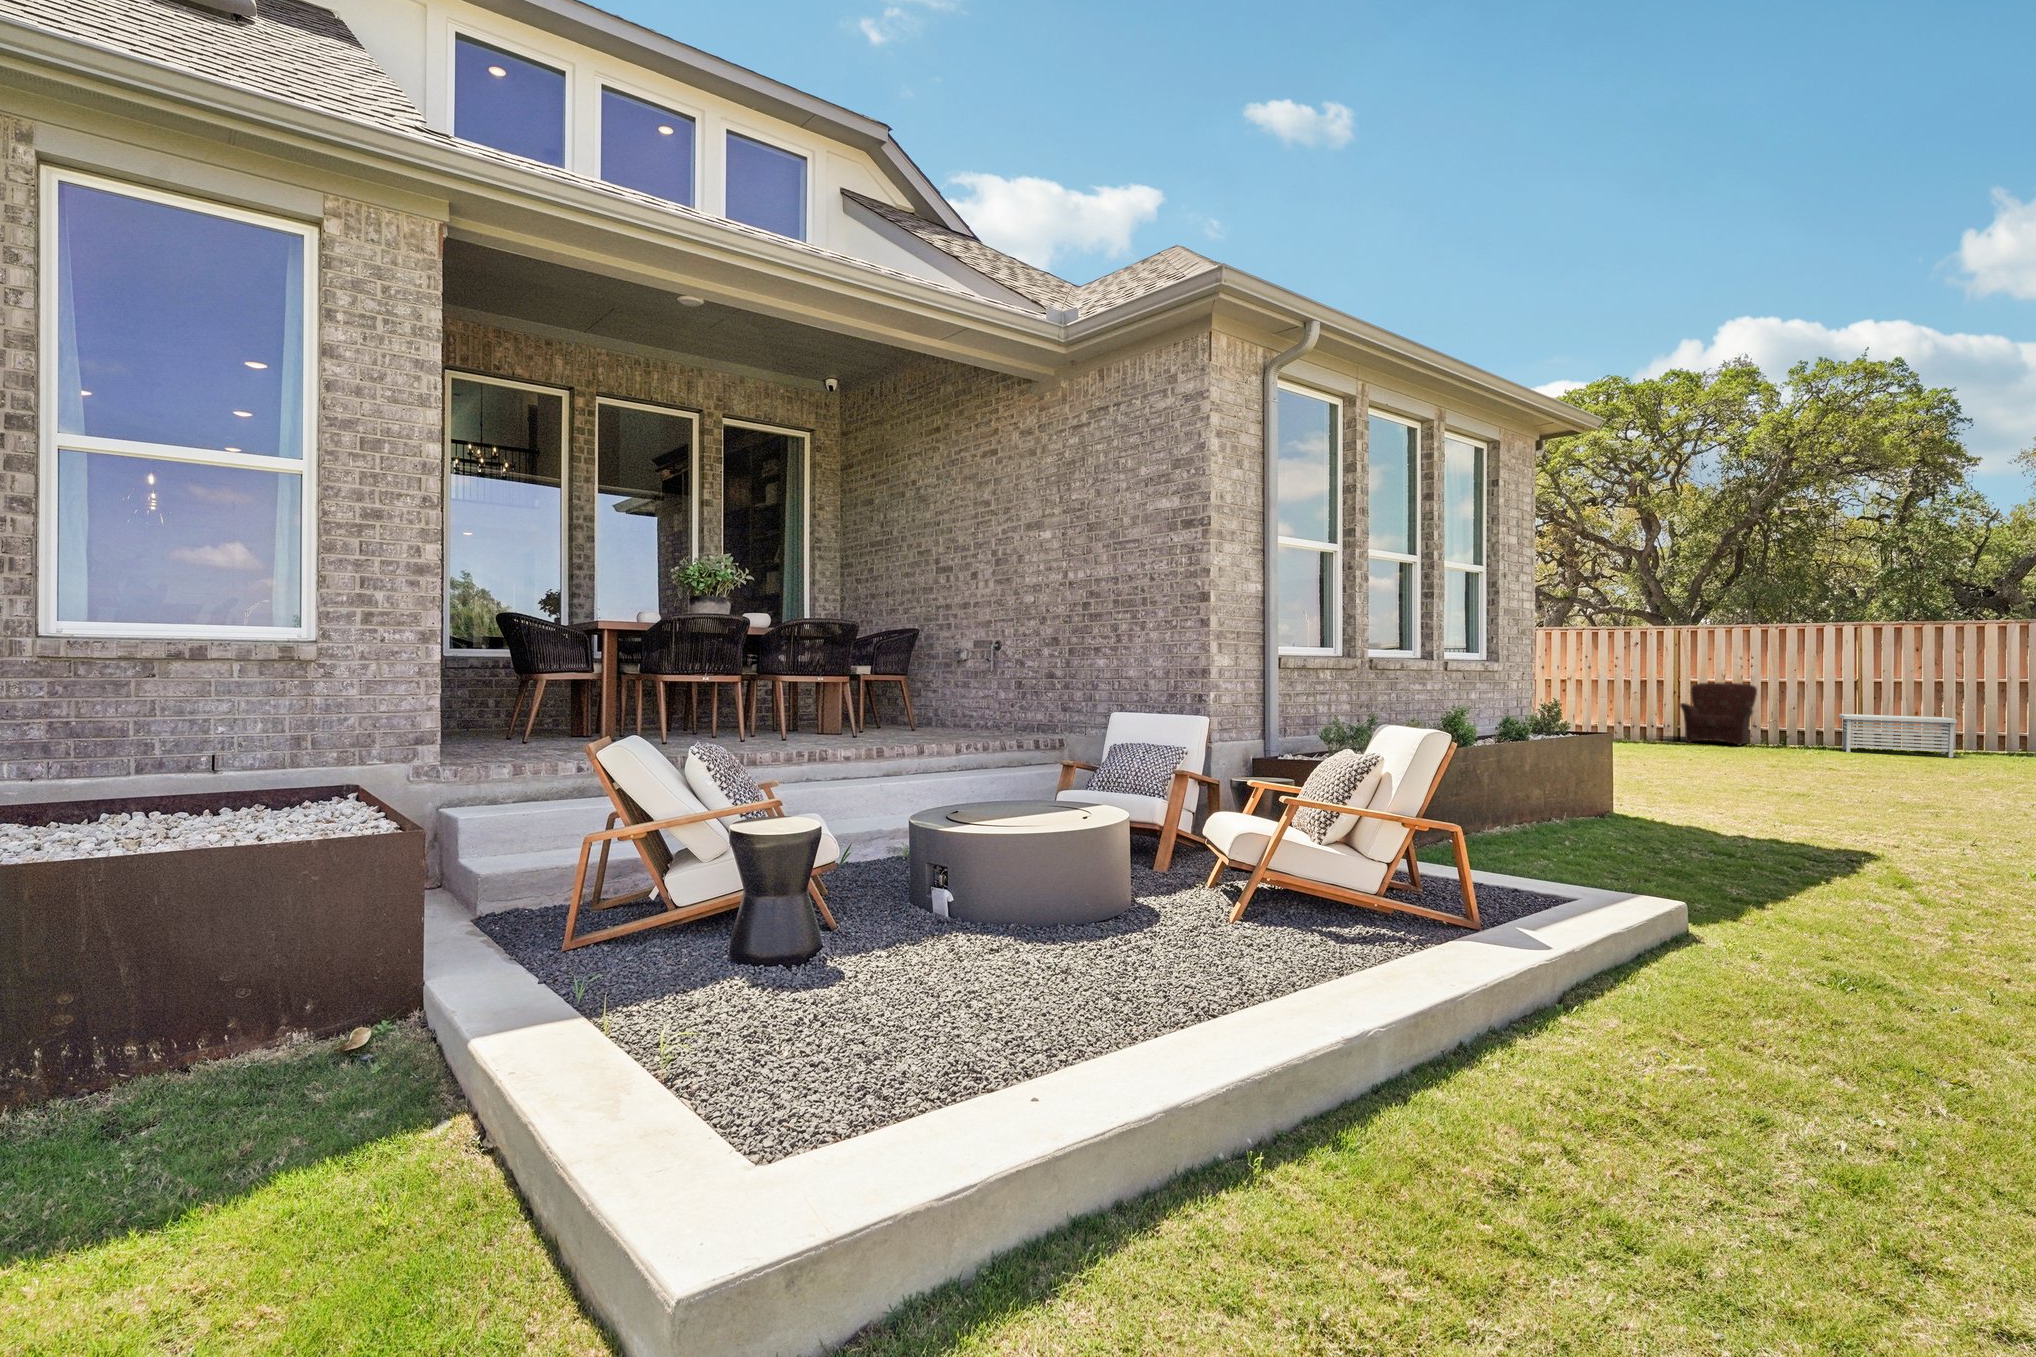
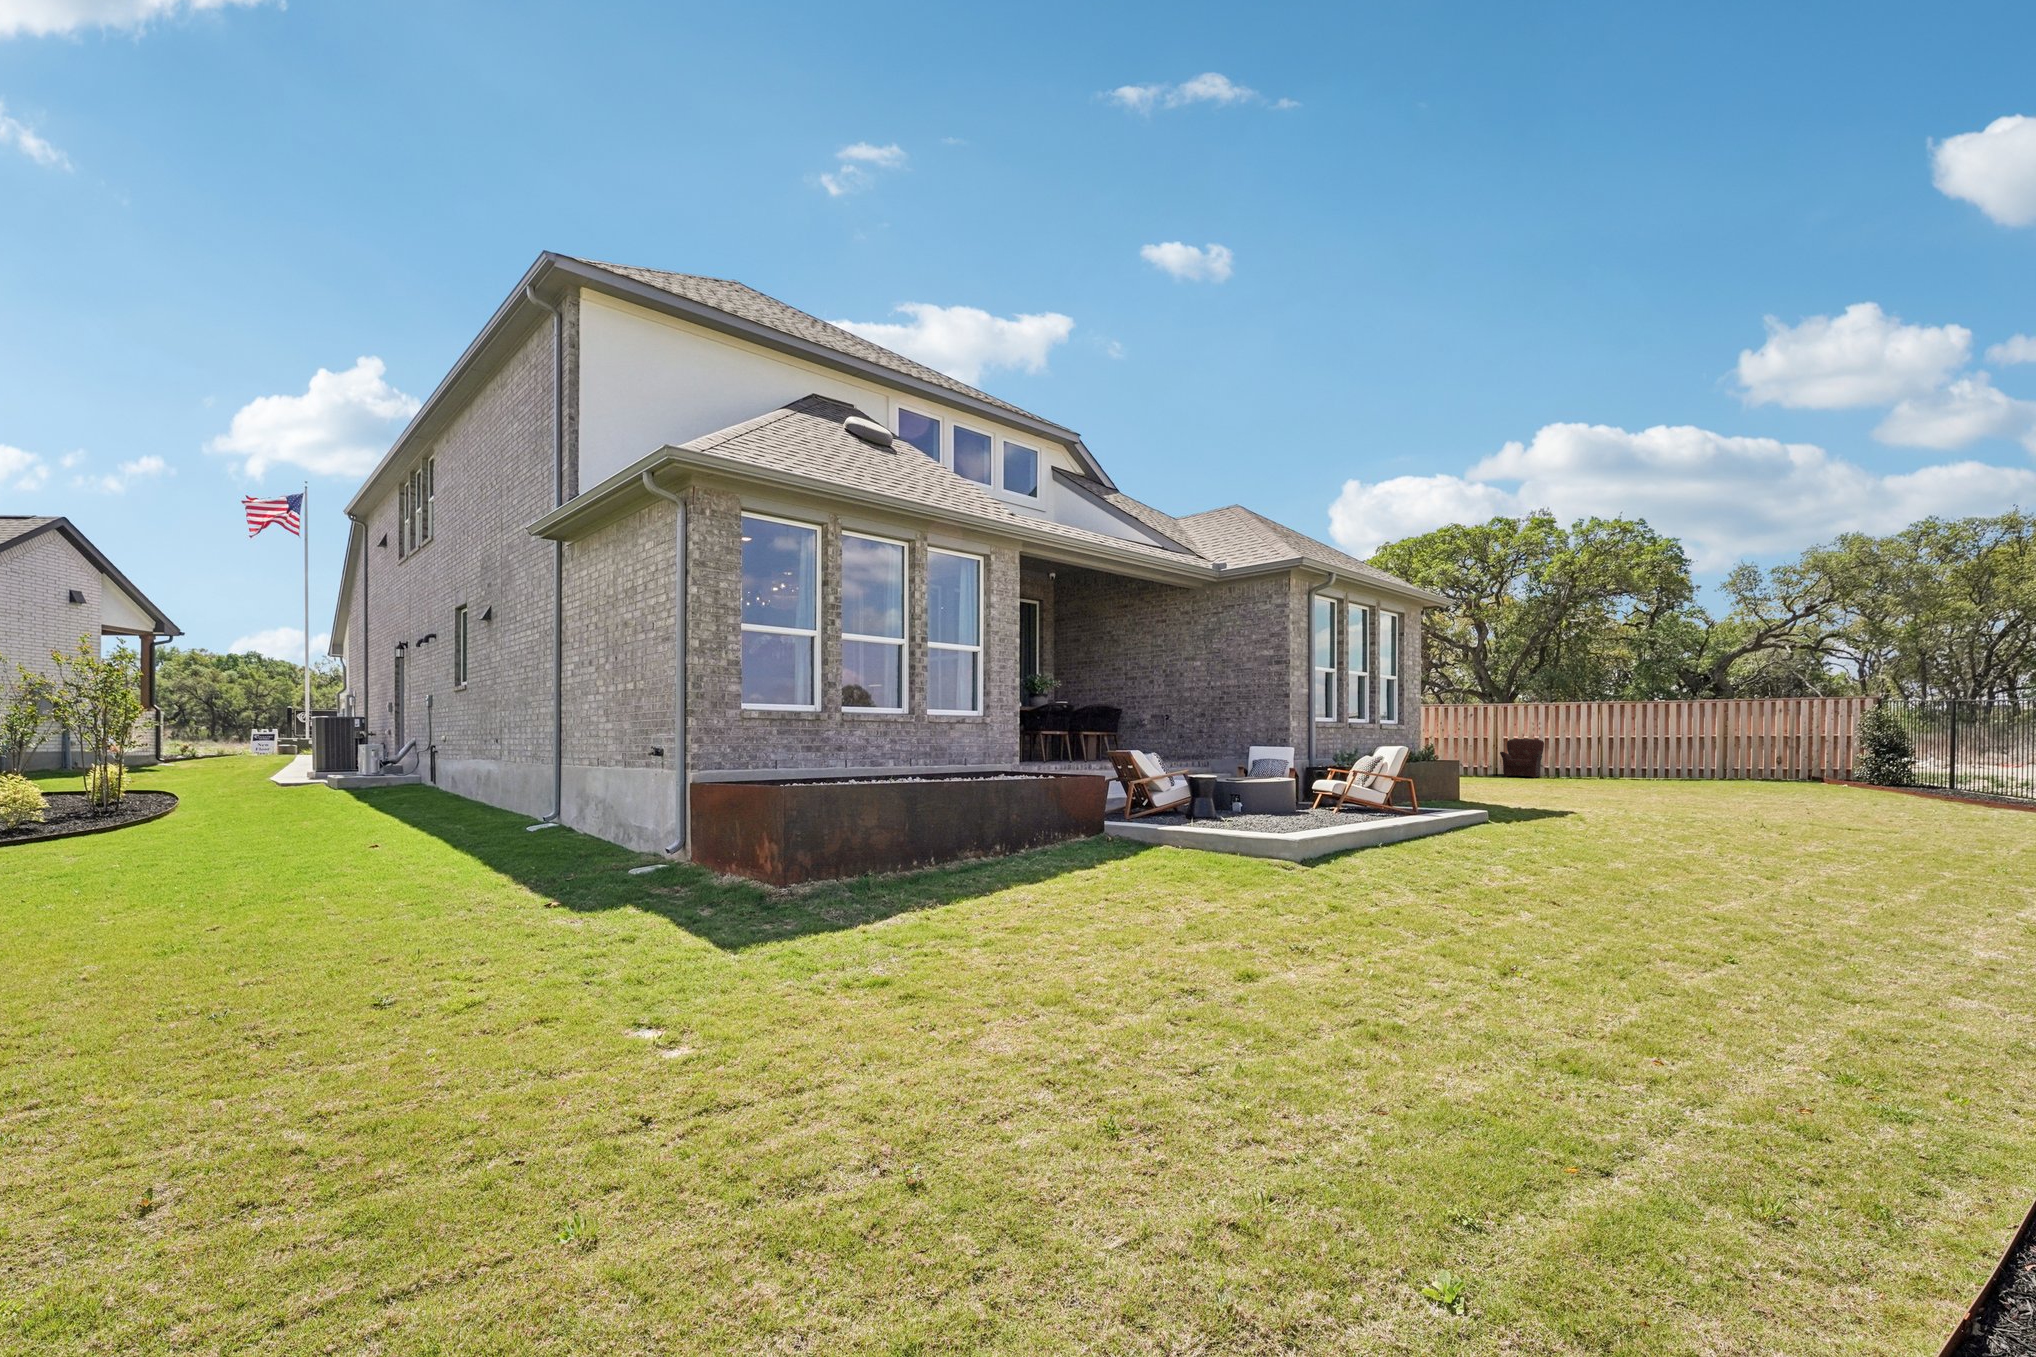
storage bench: present [1839,714,1957,758] -> none [1589,757,1648,782]

